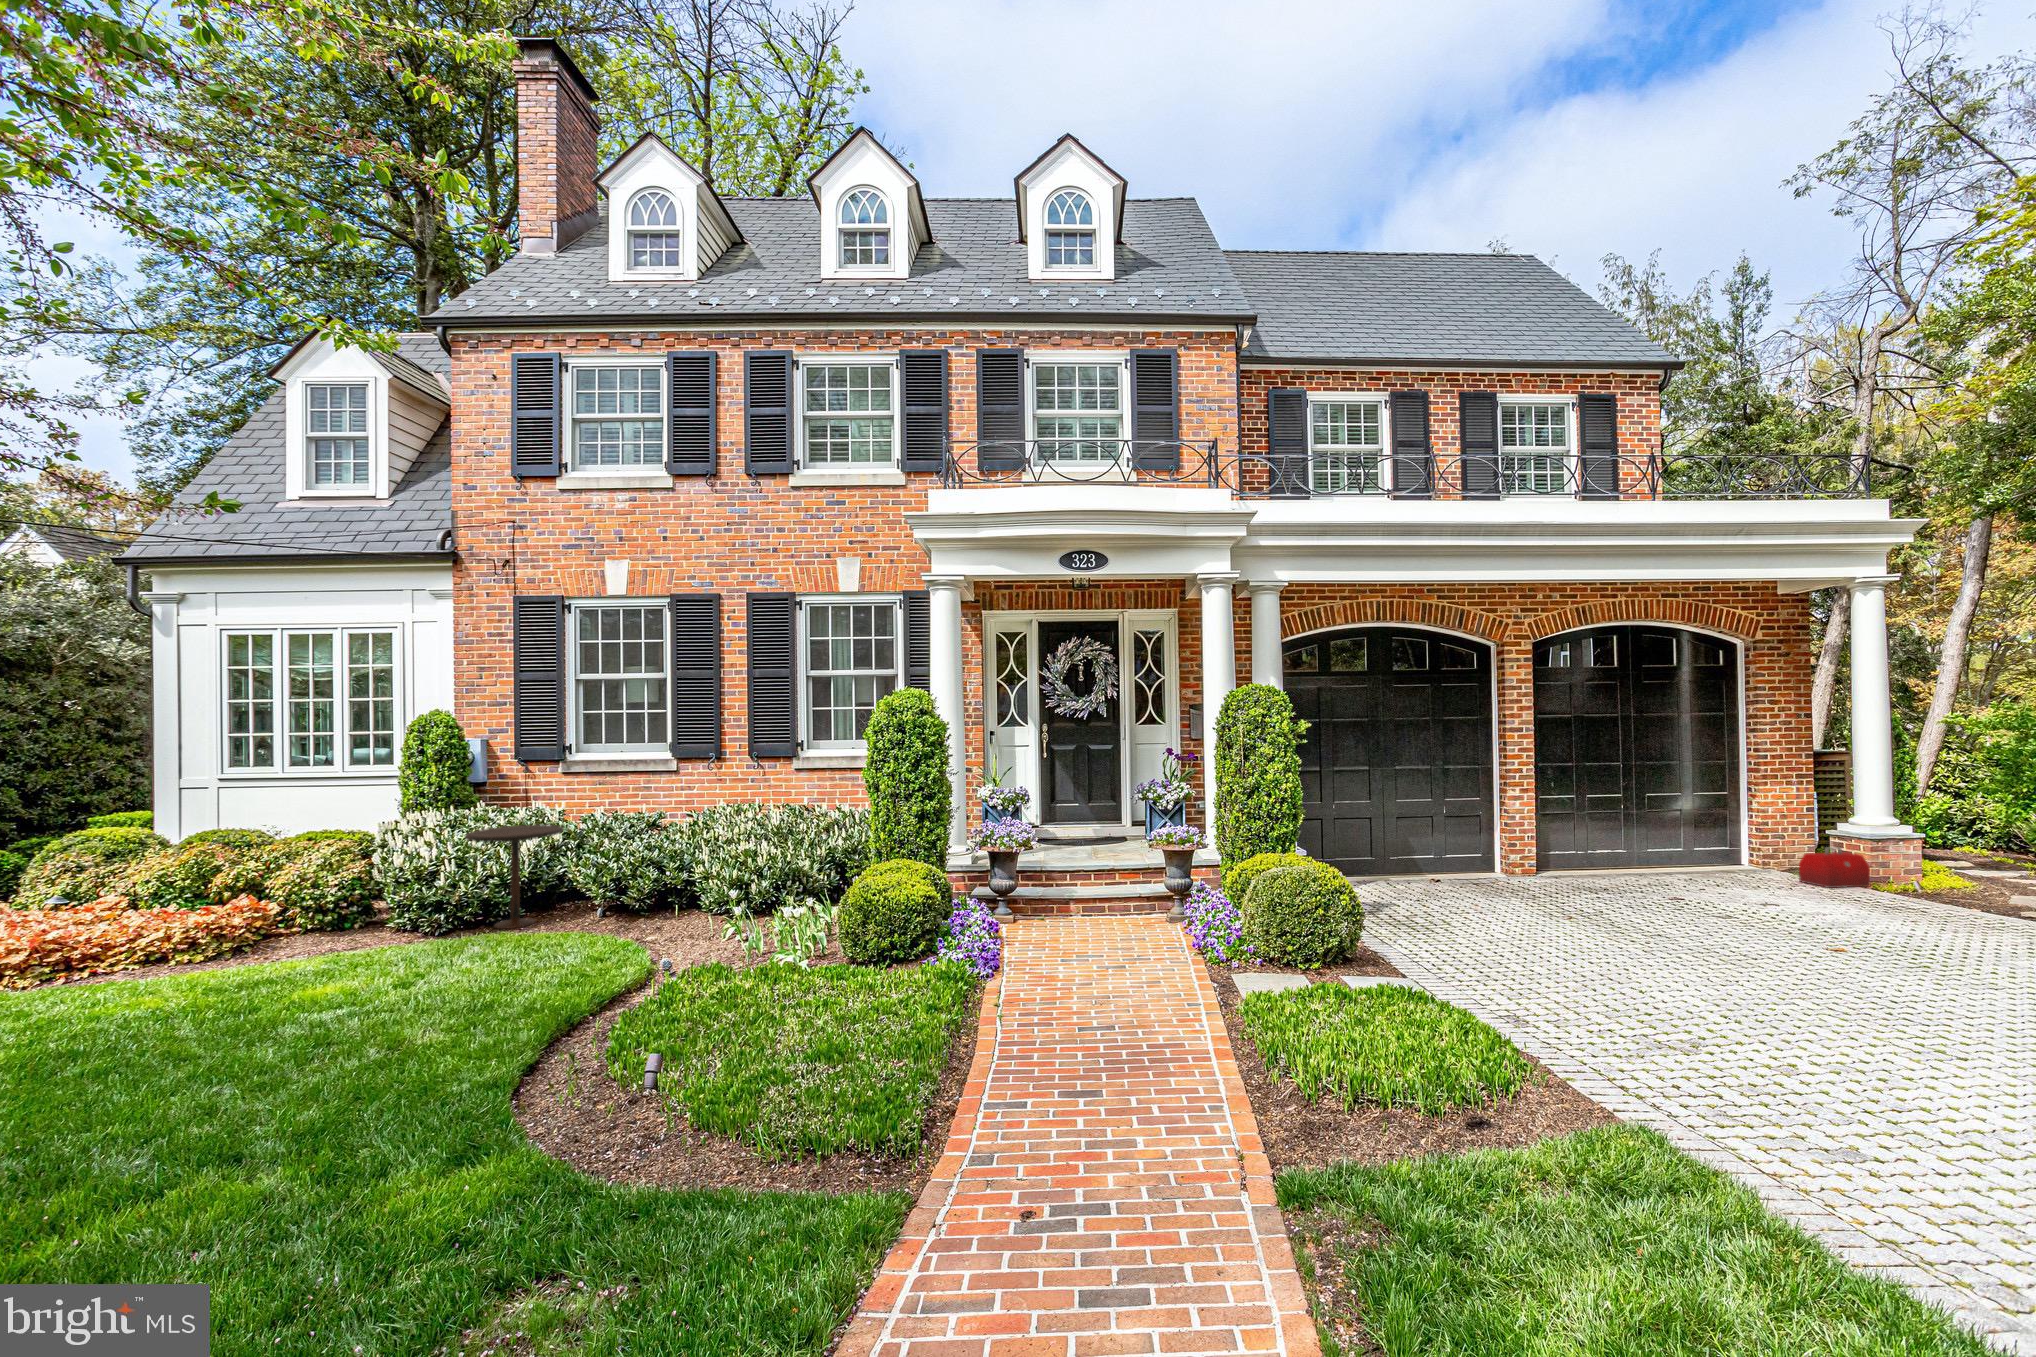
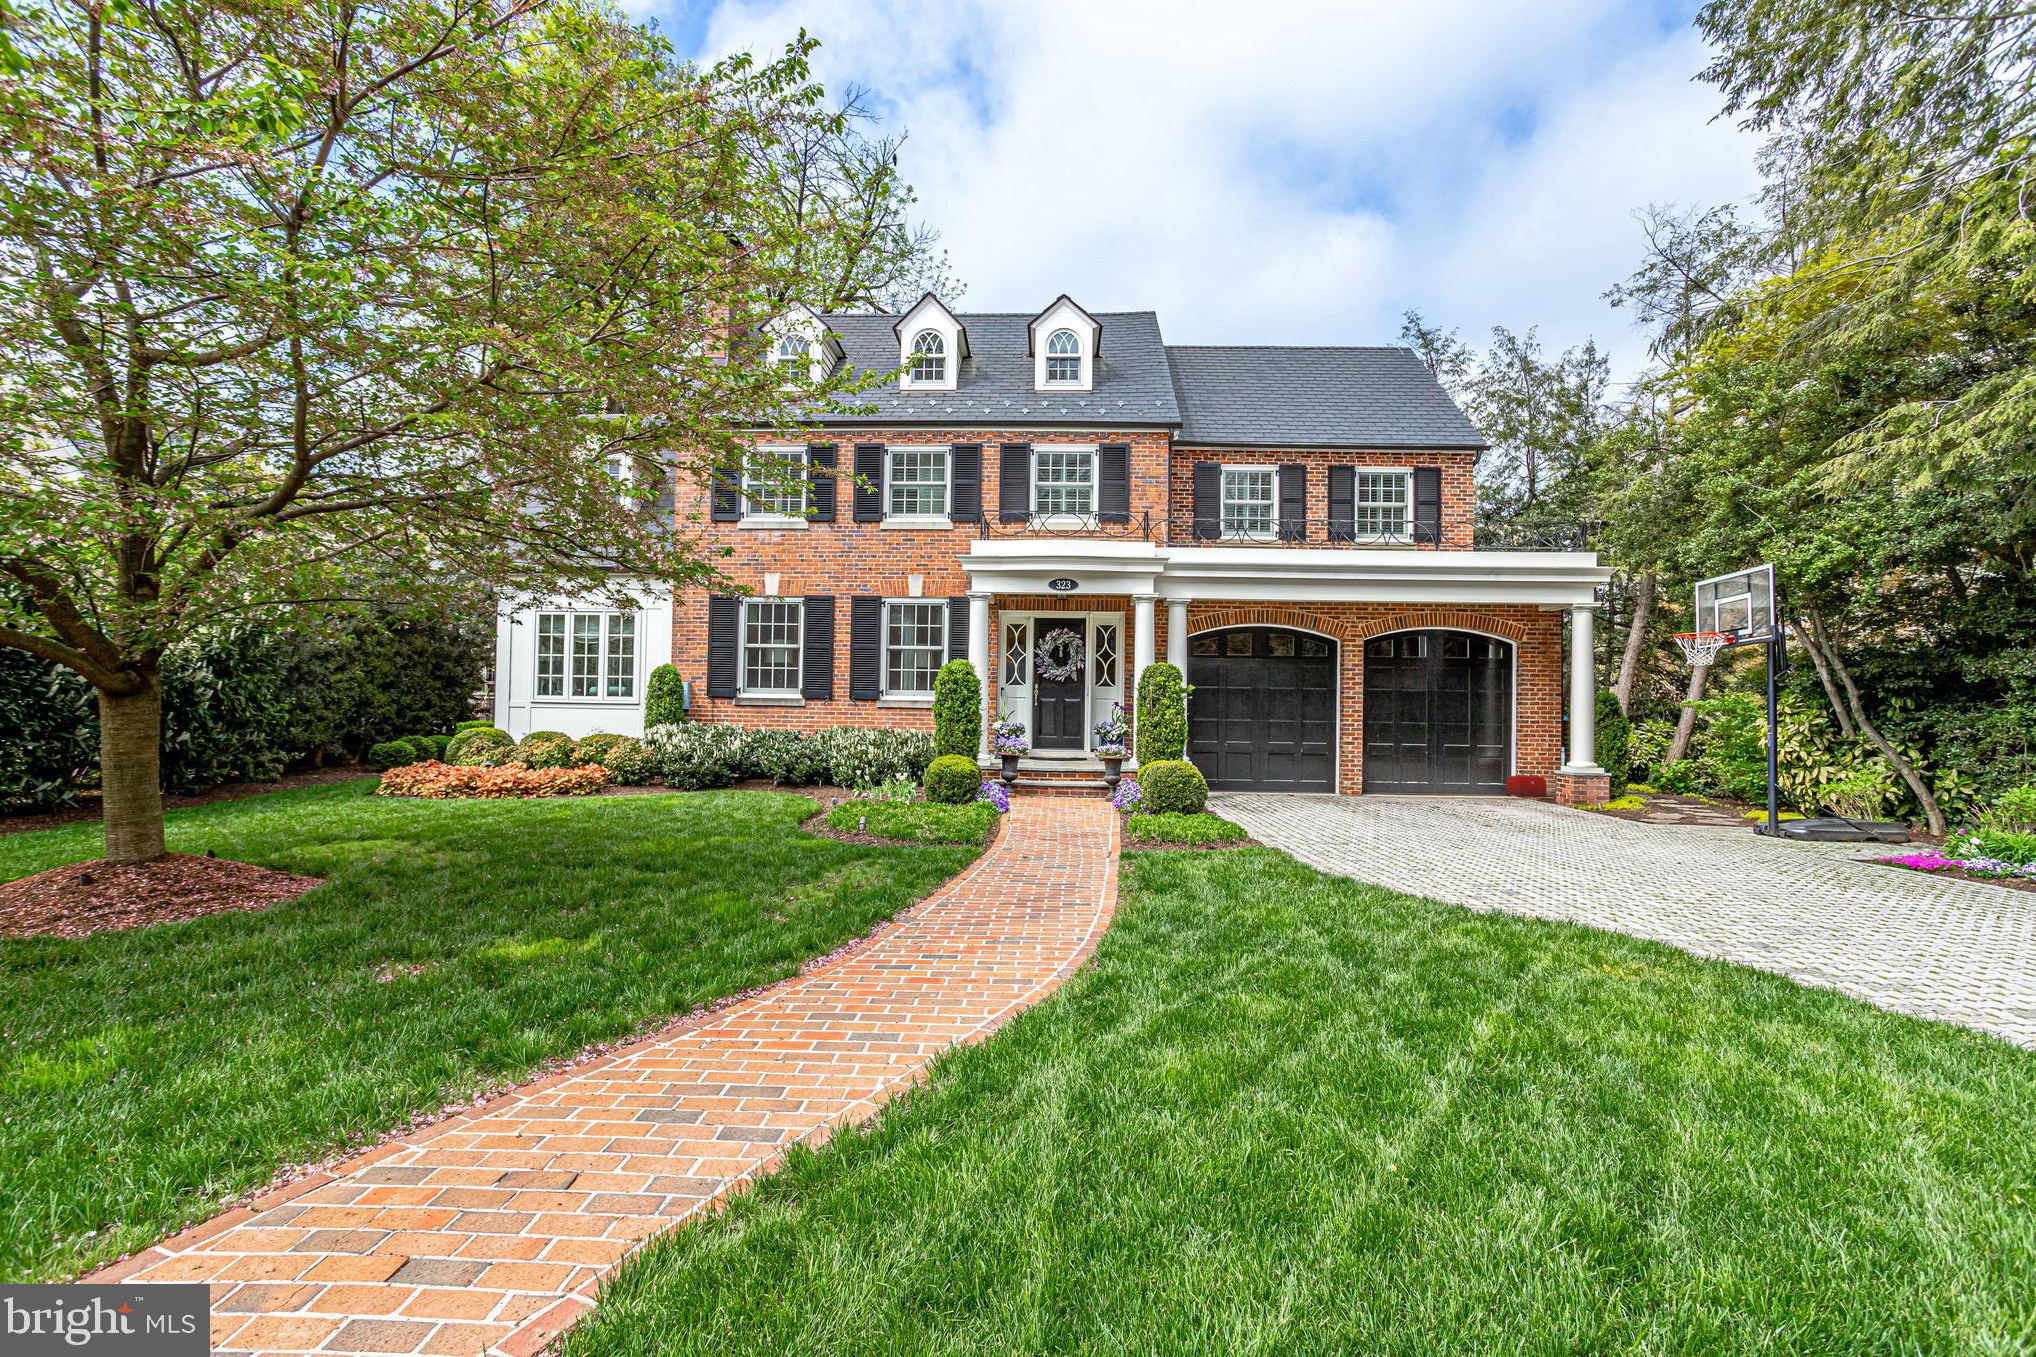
pedestal table: present [465,825,563,929] -> none [698,735,752,793]

